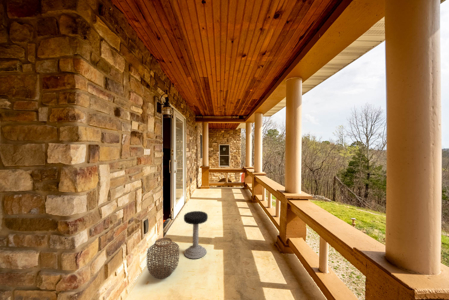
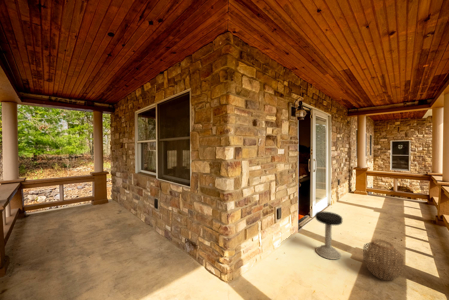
woven basket: present [147,238,179,279] -> present [363,240,404,280]

